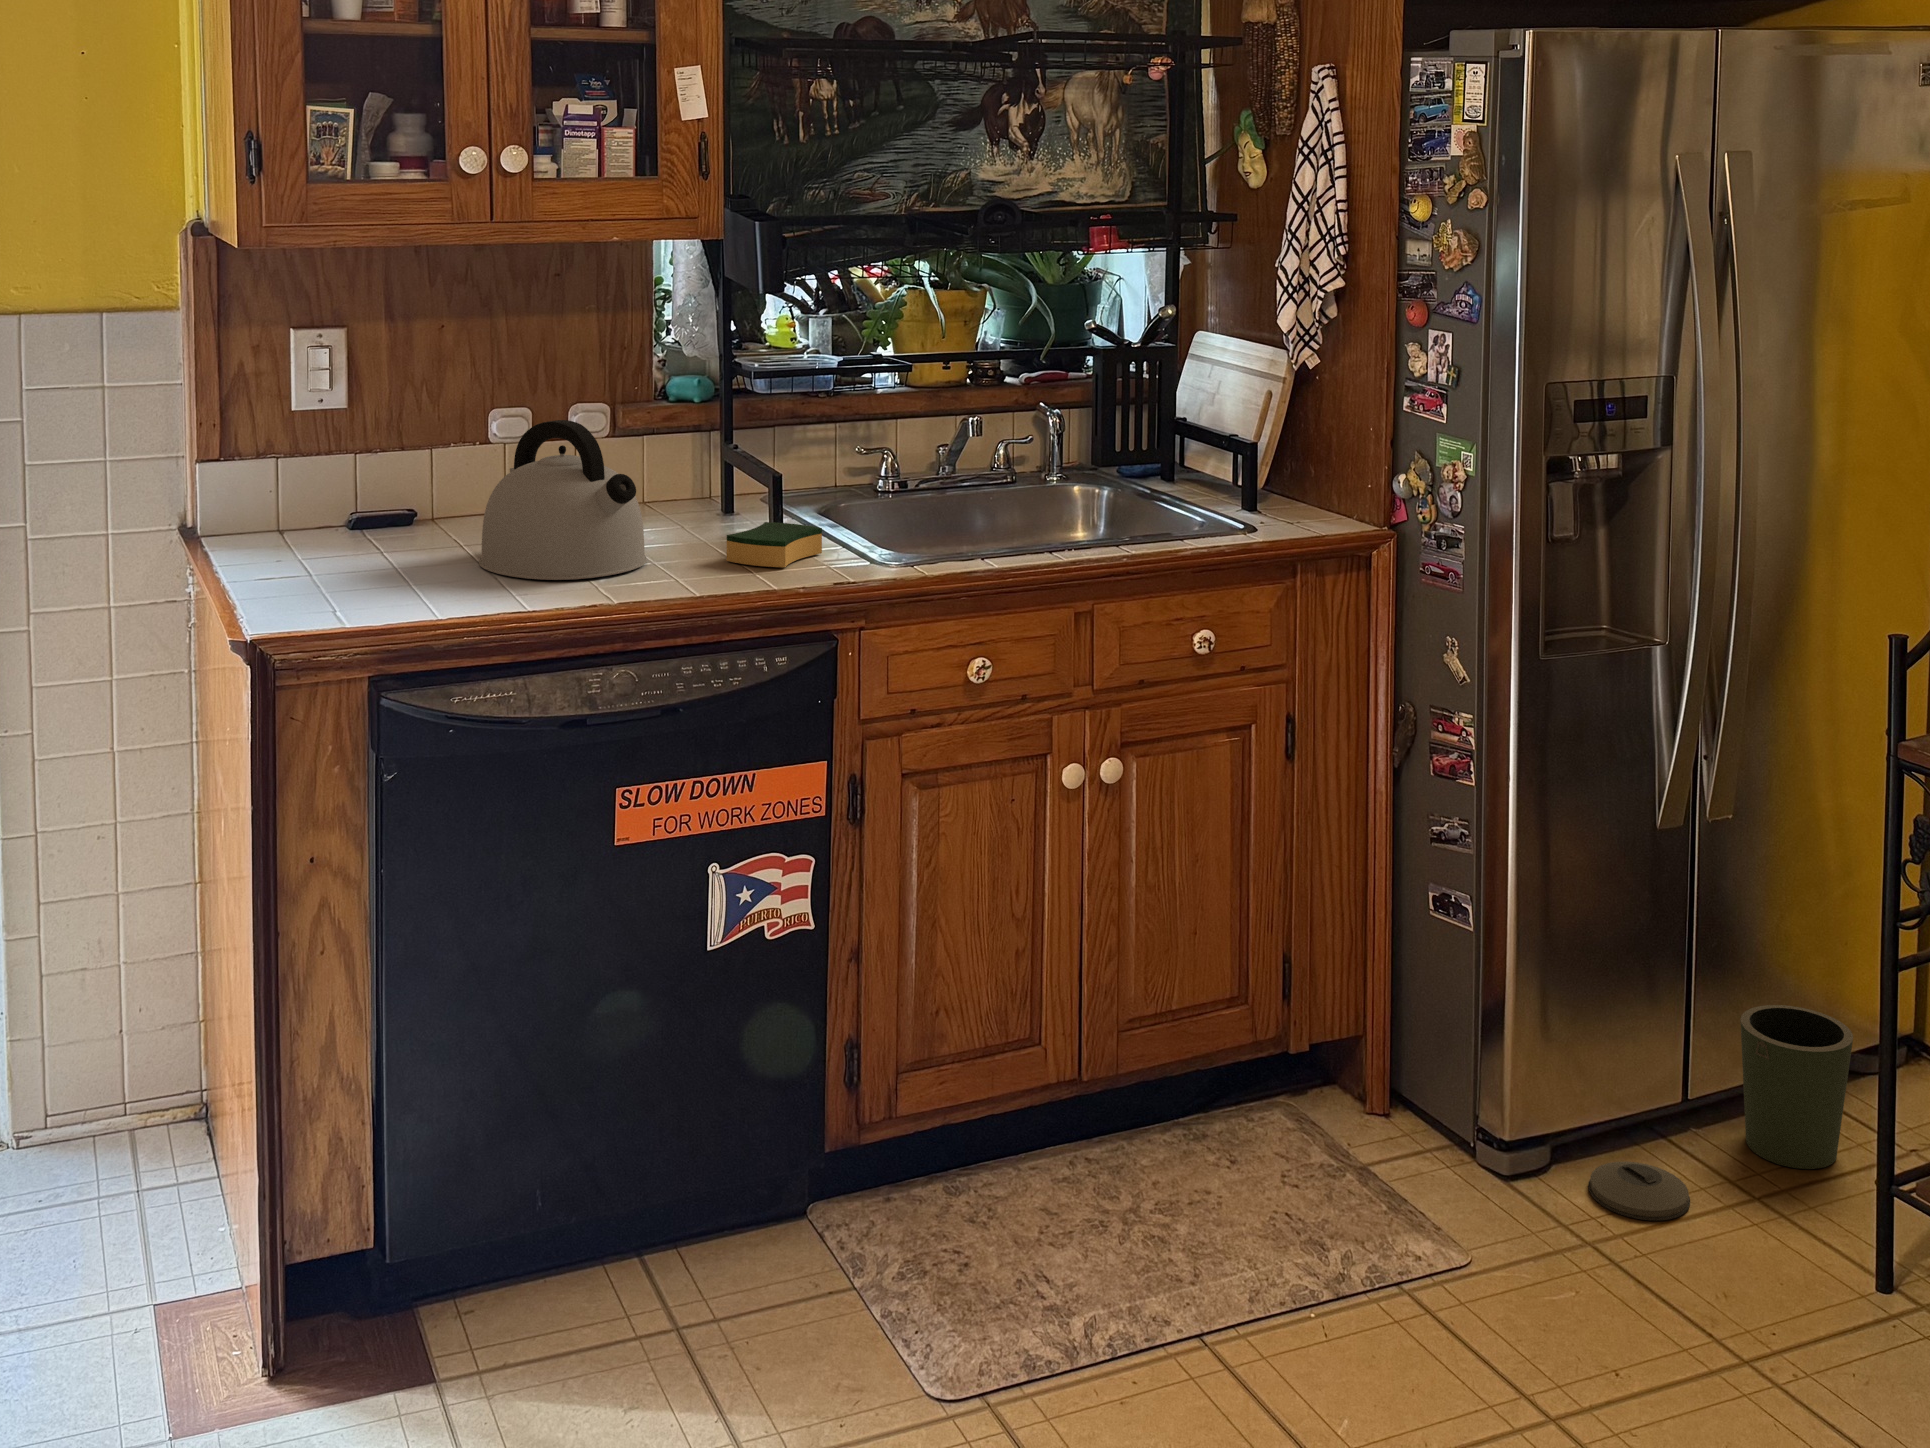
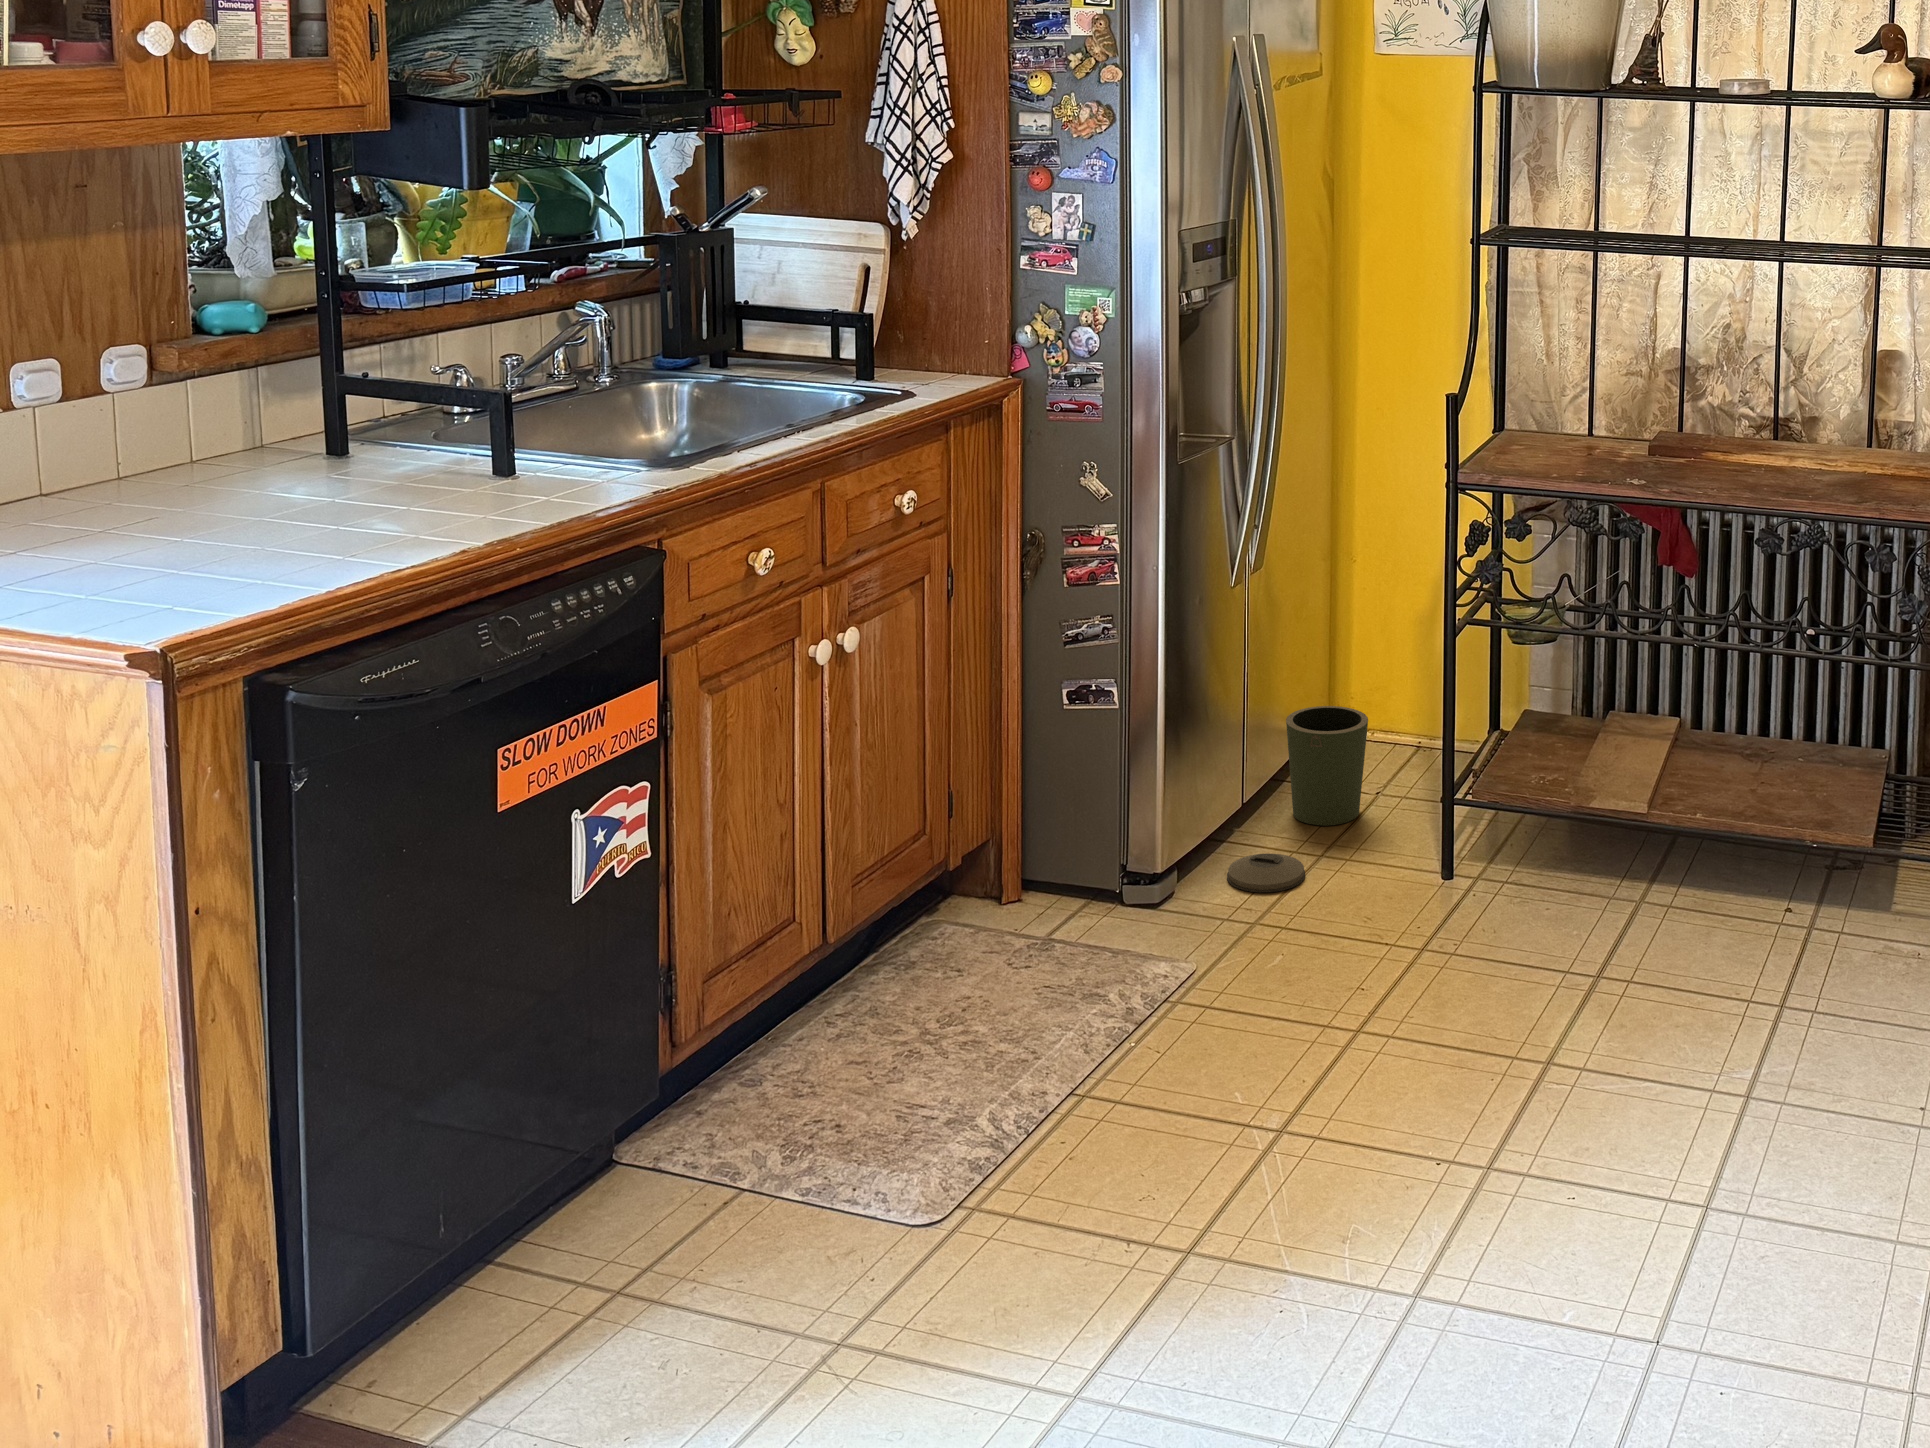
kettle: present [479,420,647,580] -> none [165,358,410,550]
sponge: present [727,522,822,567] -> none [475,444,562,494]

